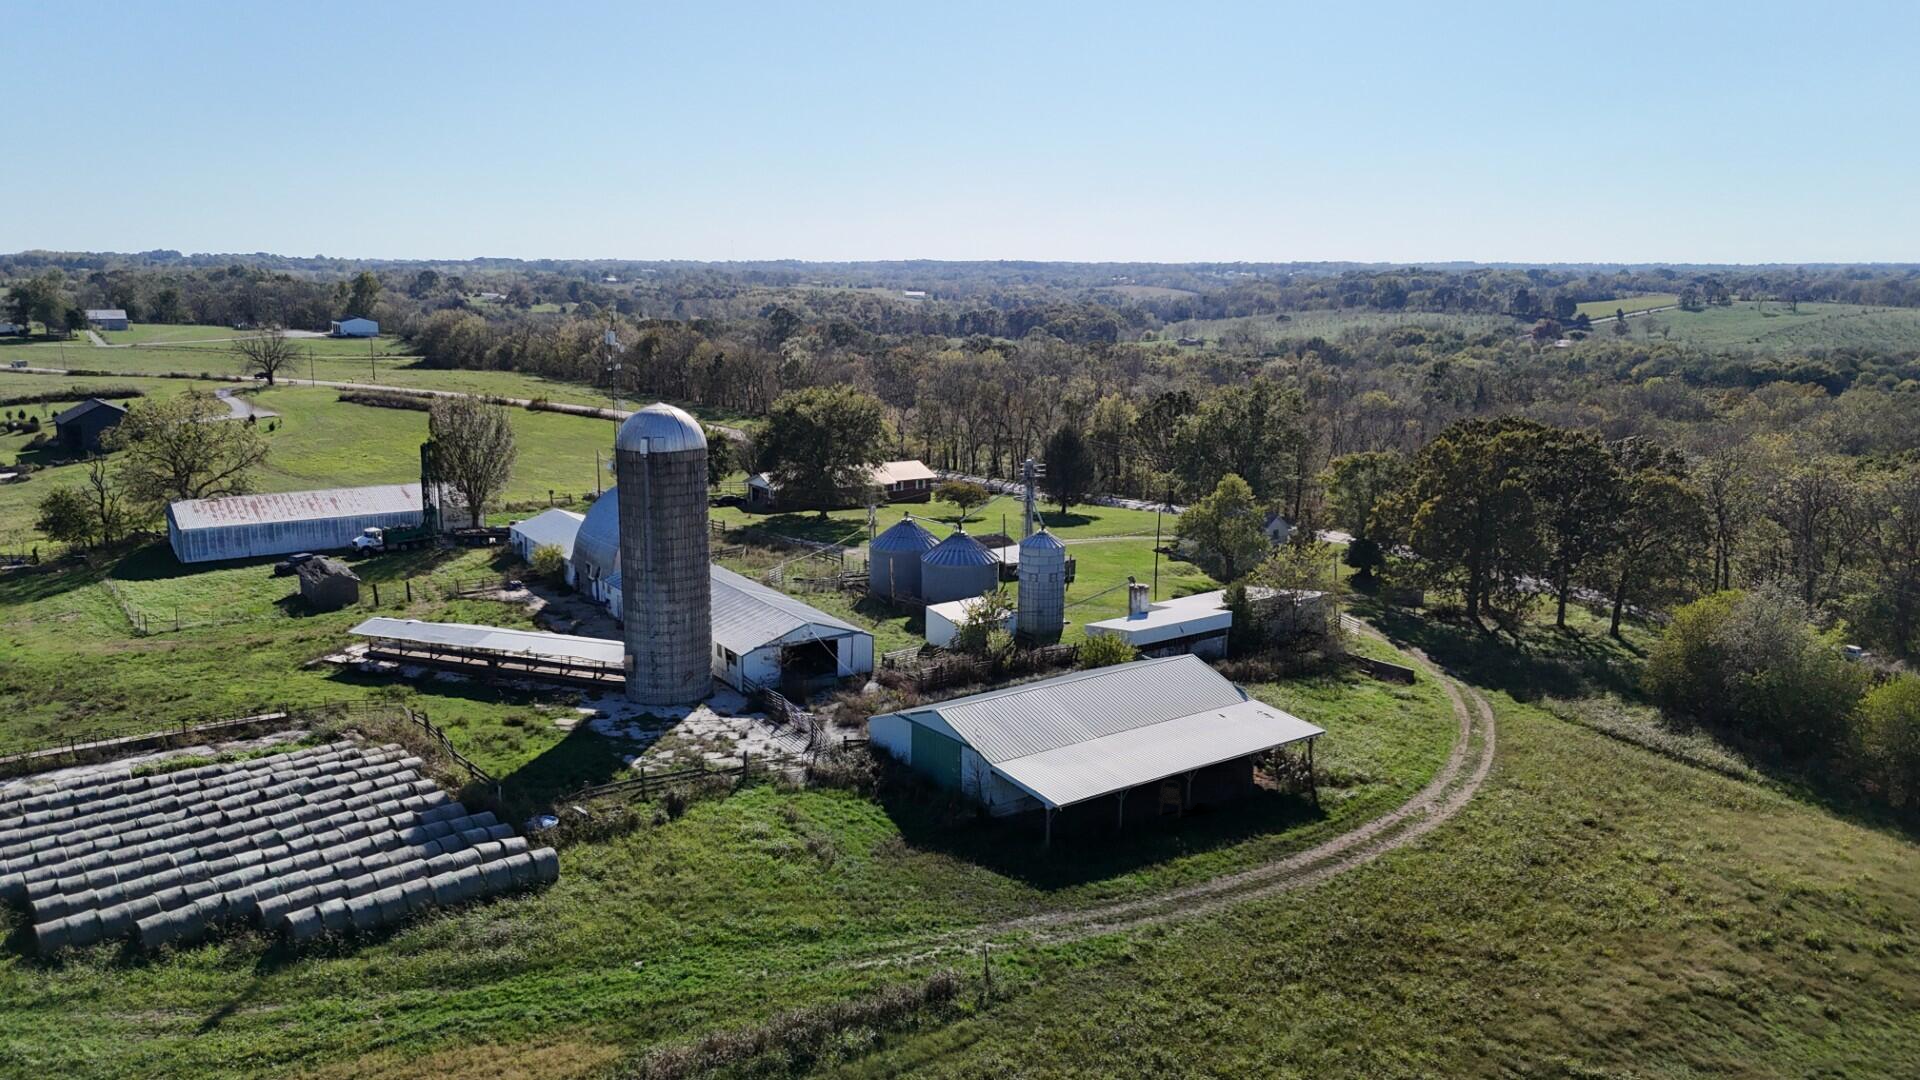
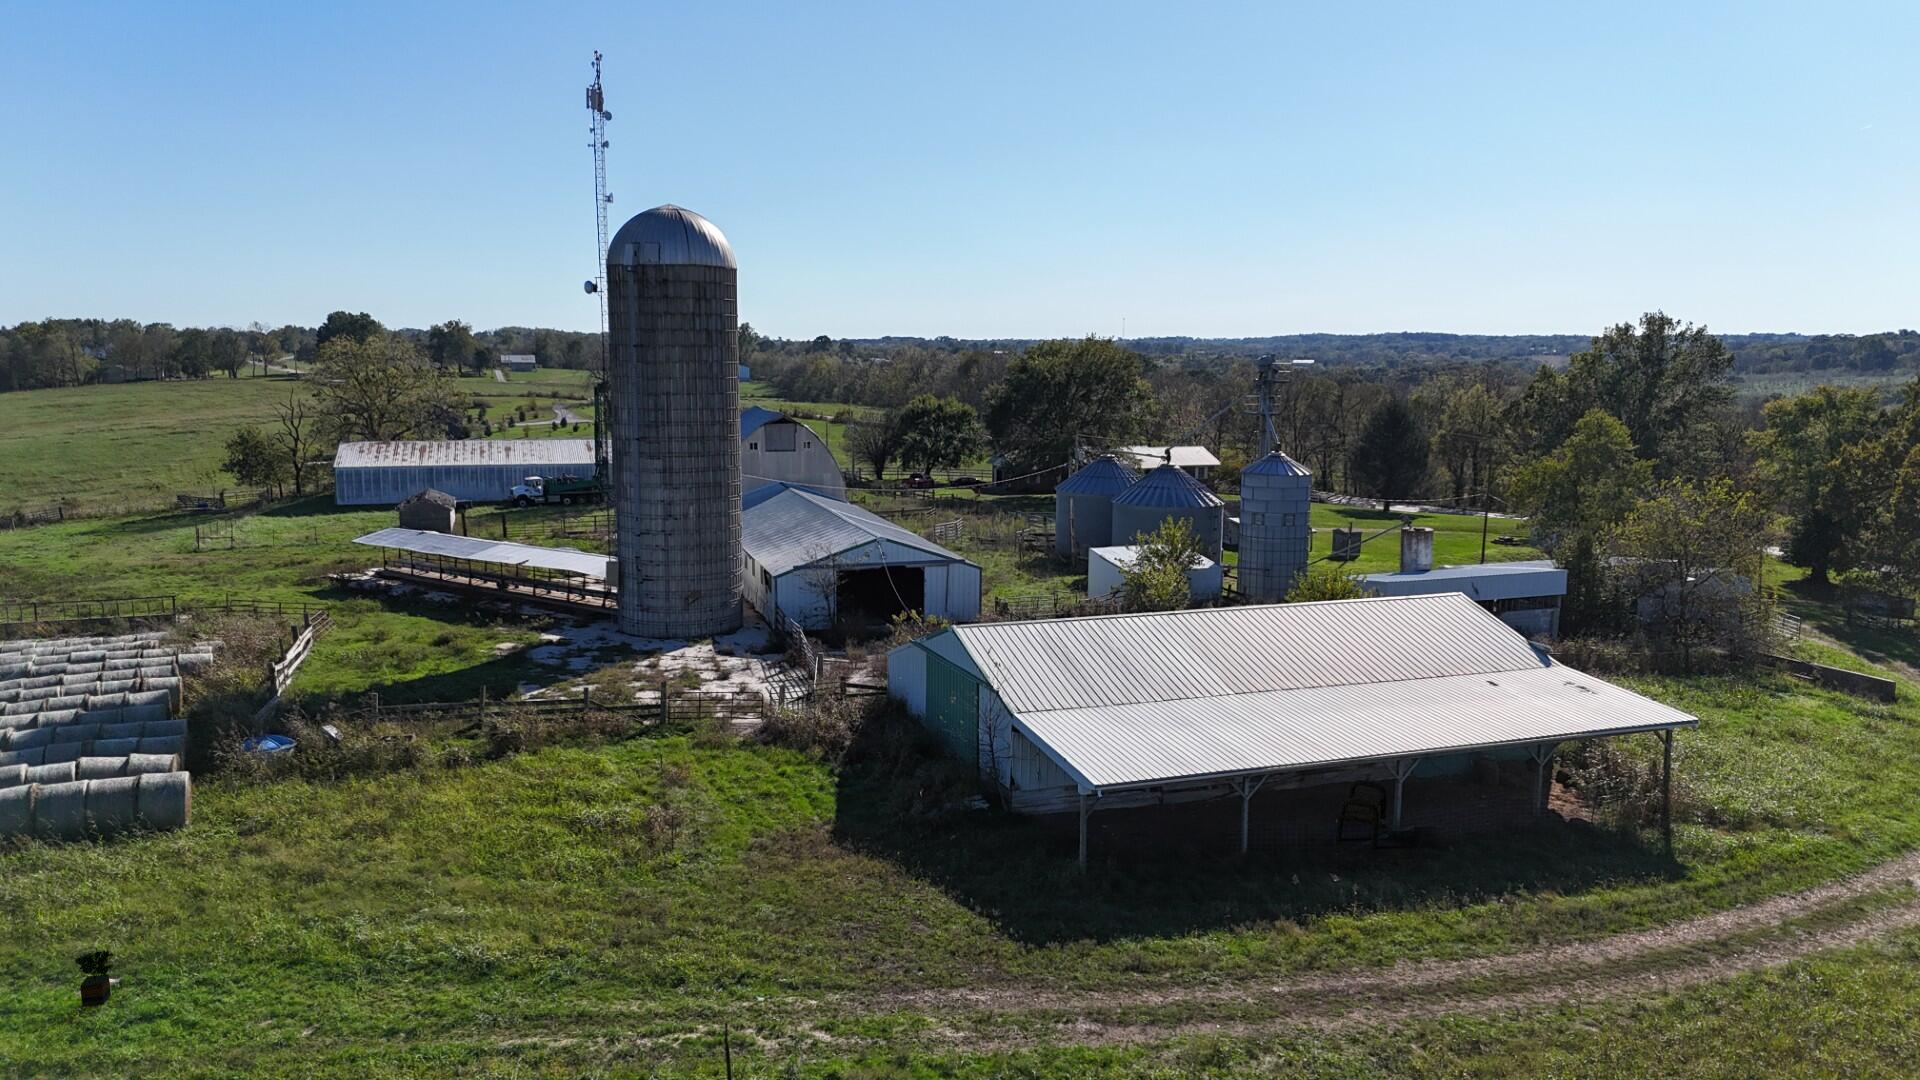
potted tree: none [591,963,611,994] -> present [75,950,114,1007]

